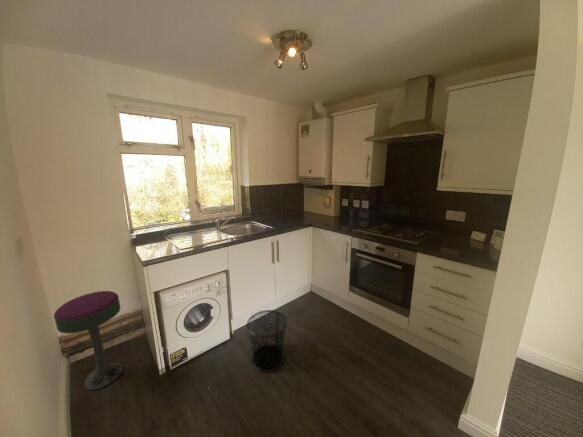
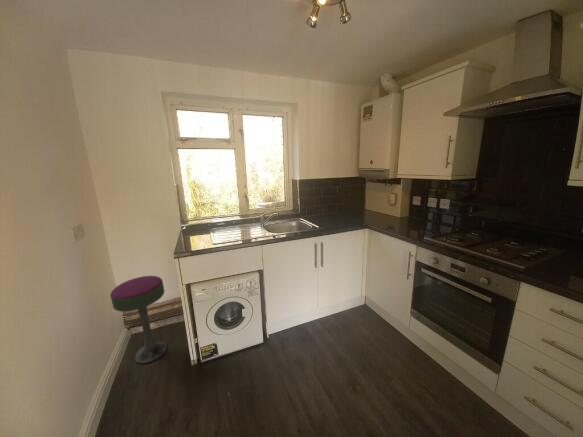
waste bin: present [247,310,287,372] -> none [272,321,318,395]

